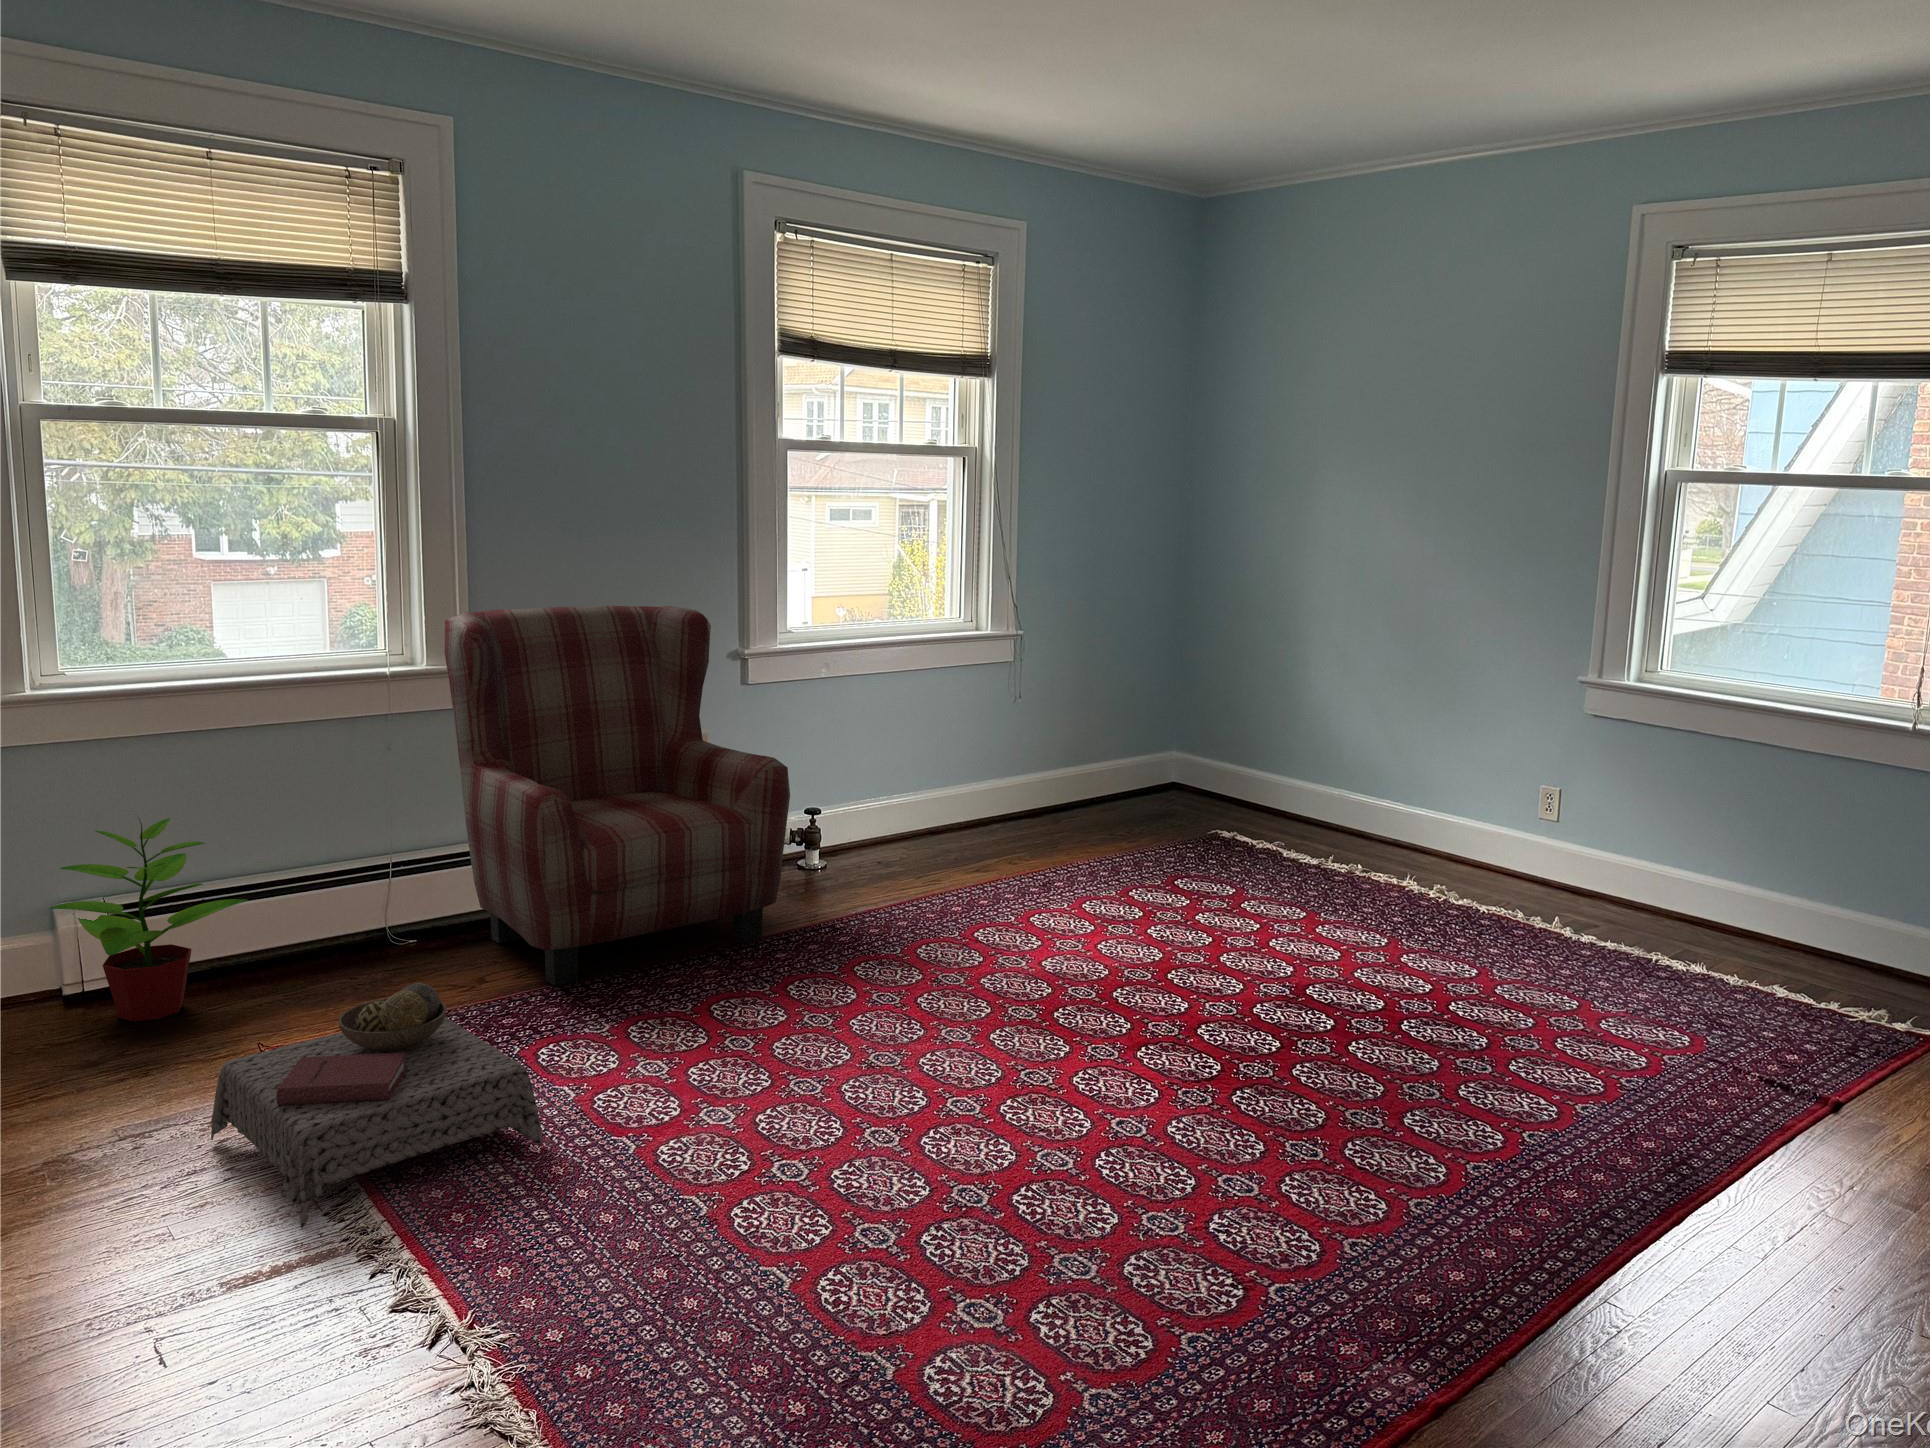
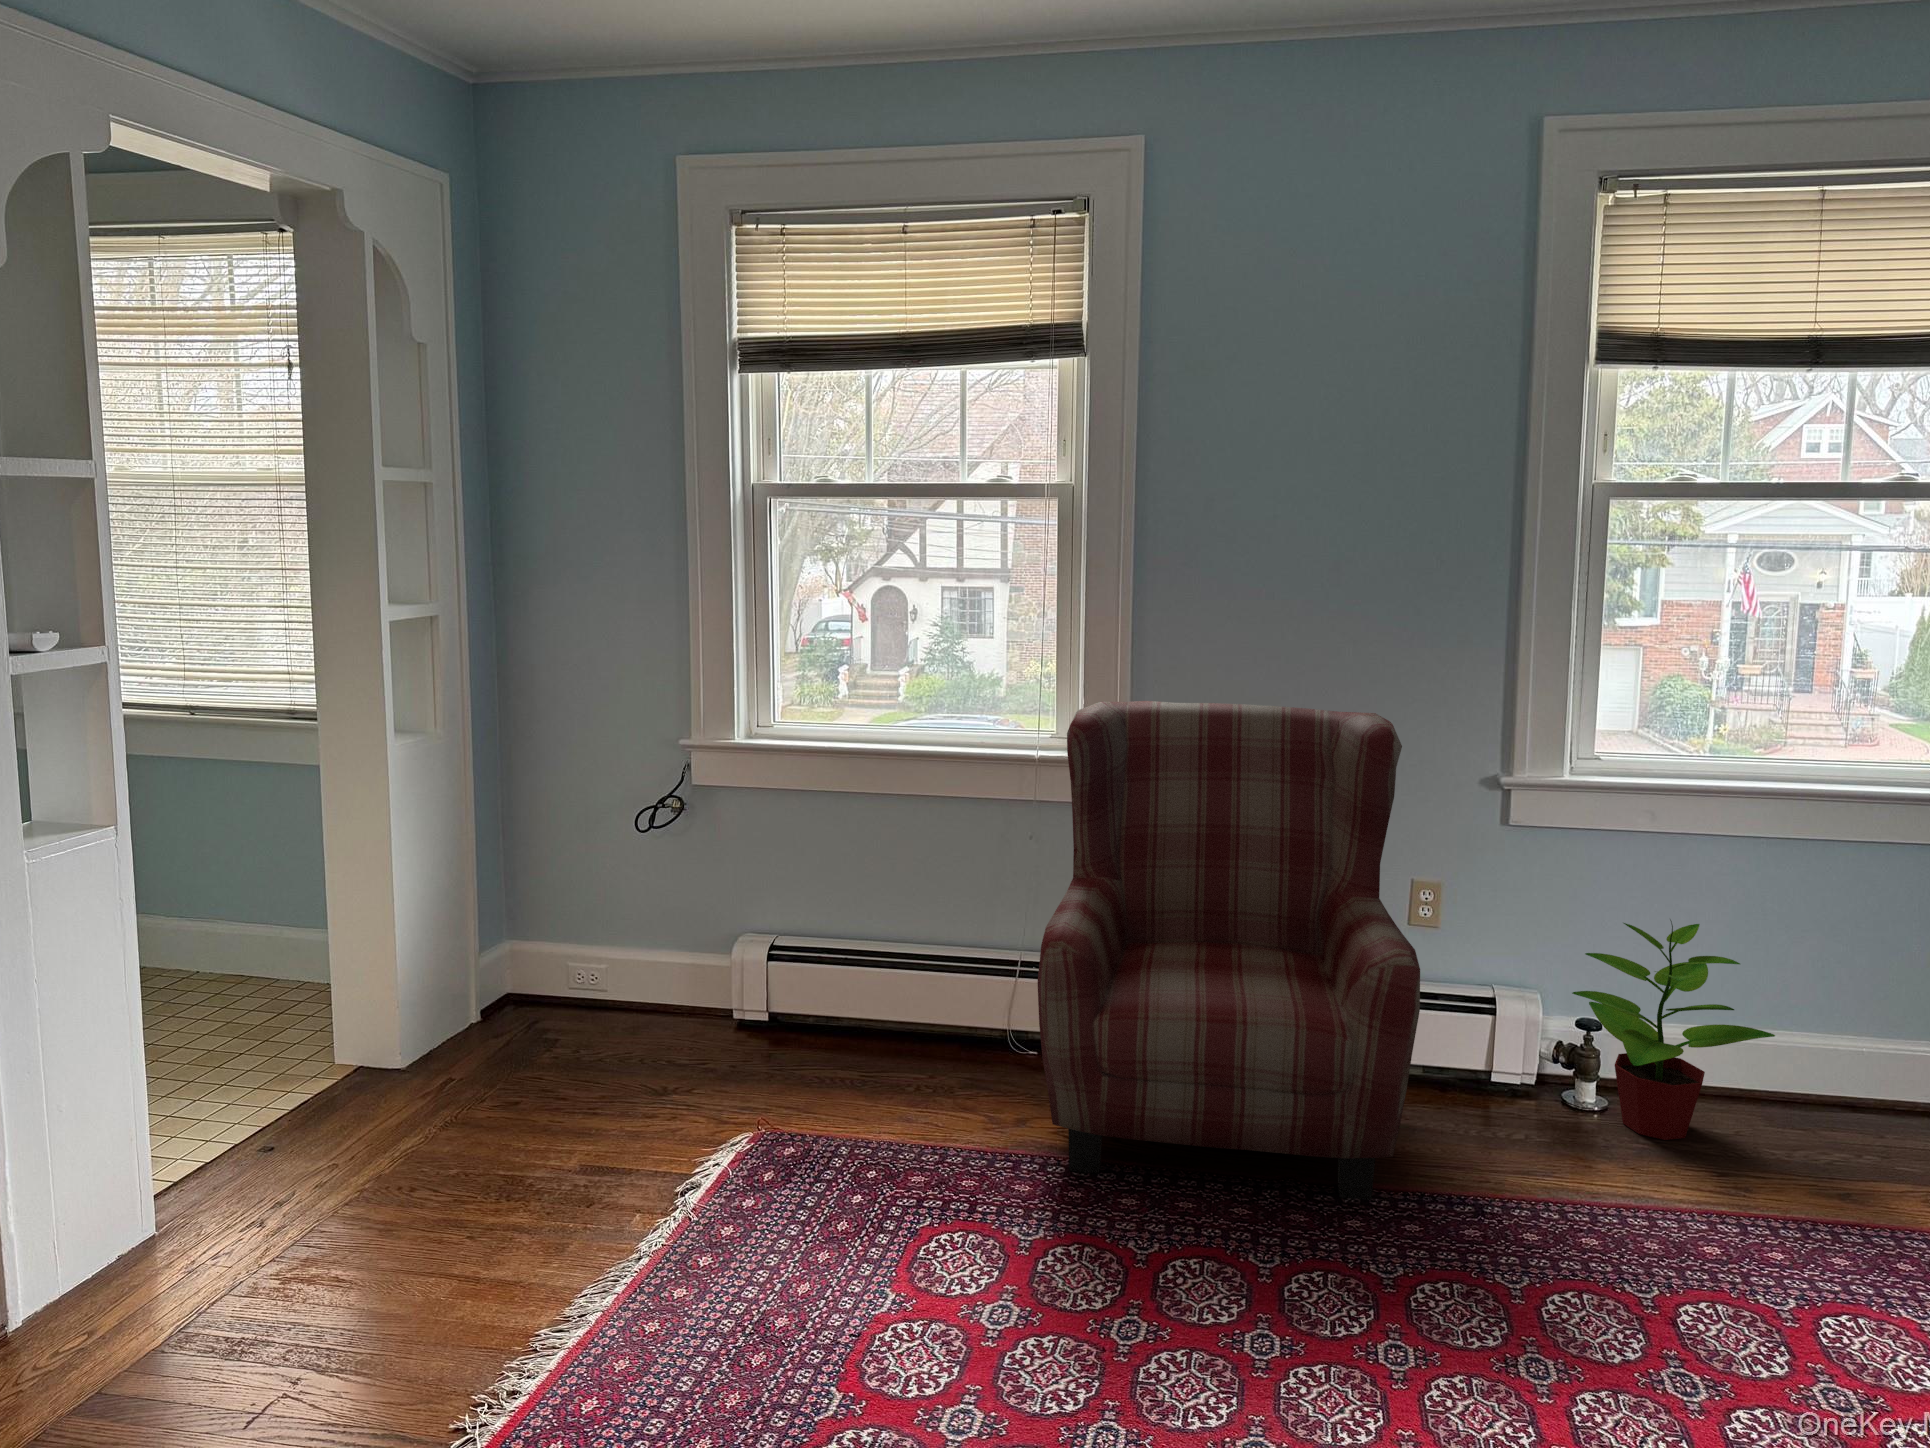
potted plant: present [50,818,248,1021] -> present [1572,920,1775,1140]
ottoman: present [211,983,543,1229] -> none [479,1139,827,1410]

